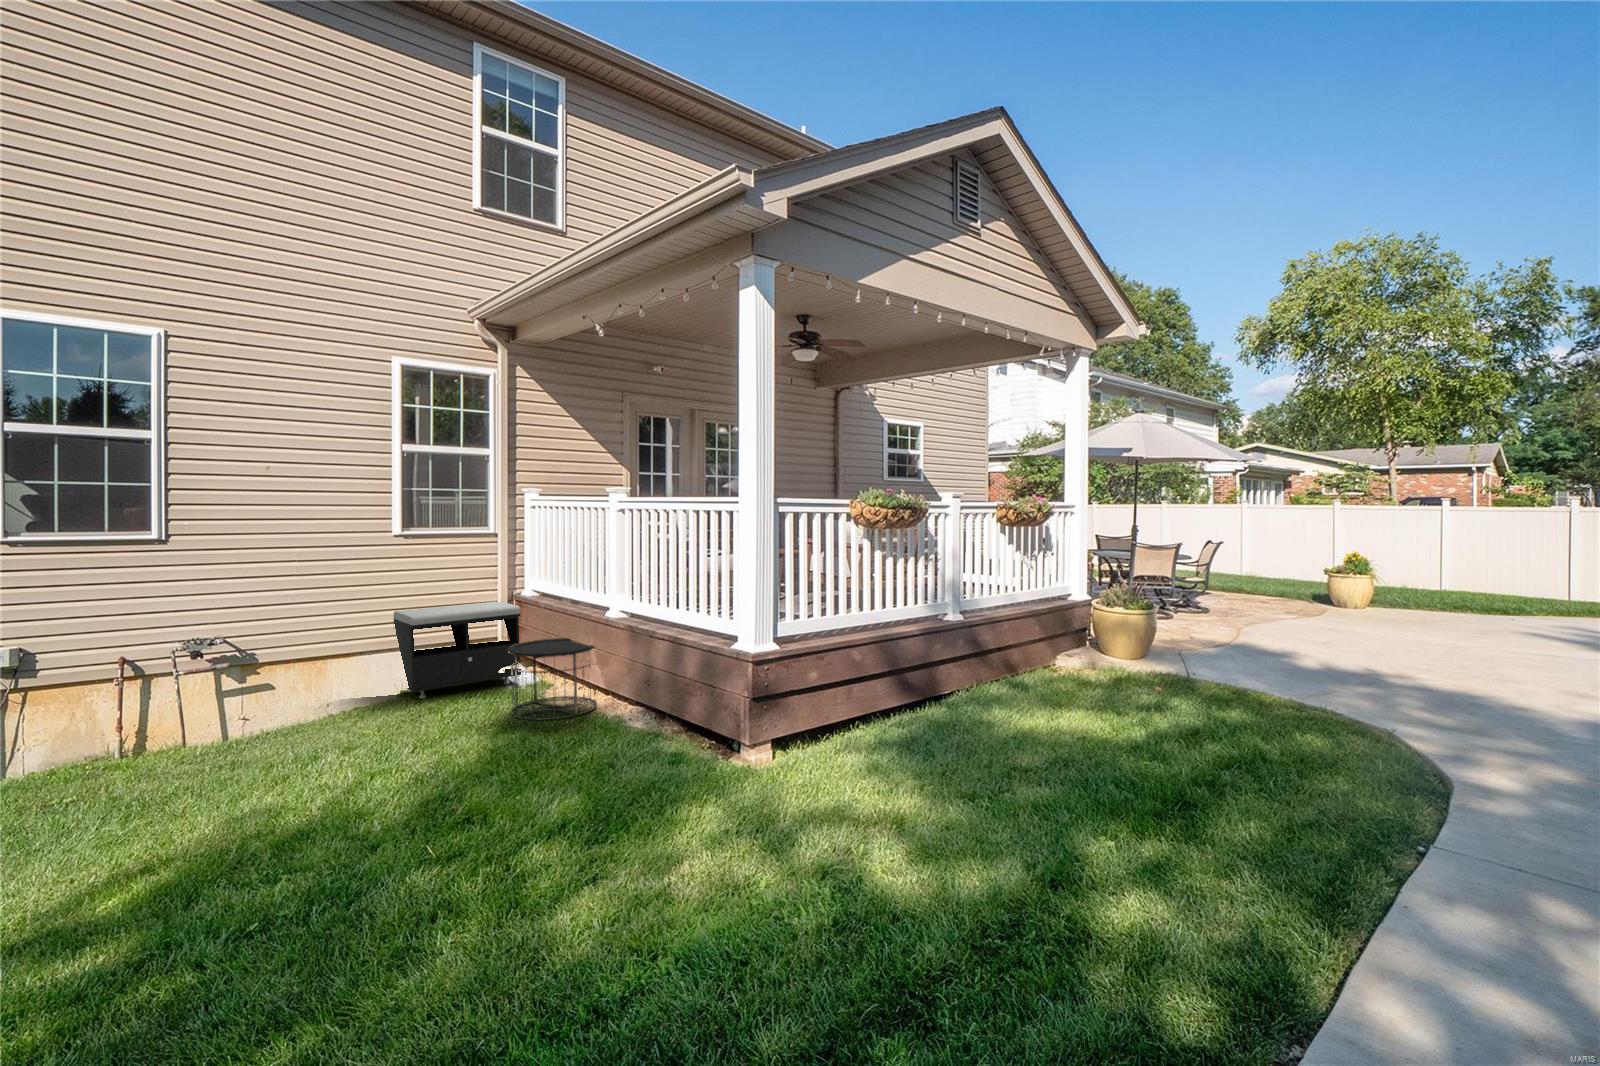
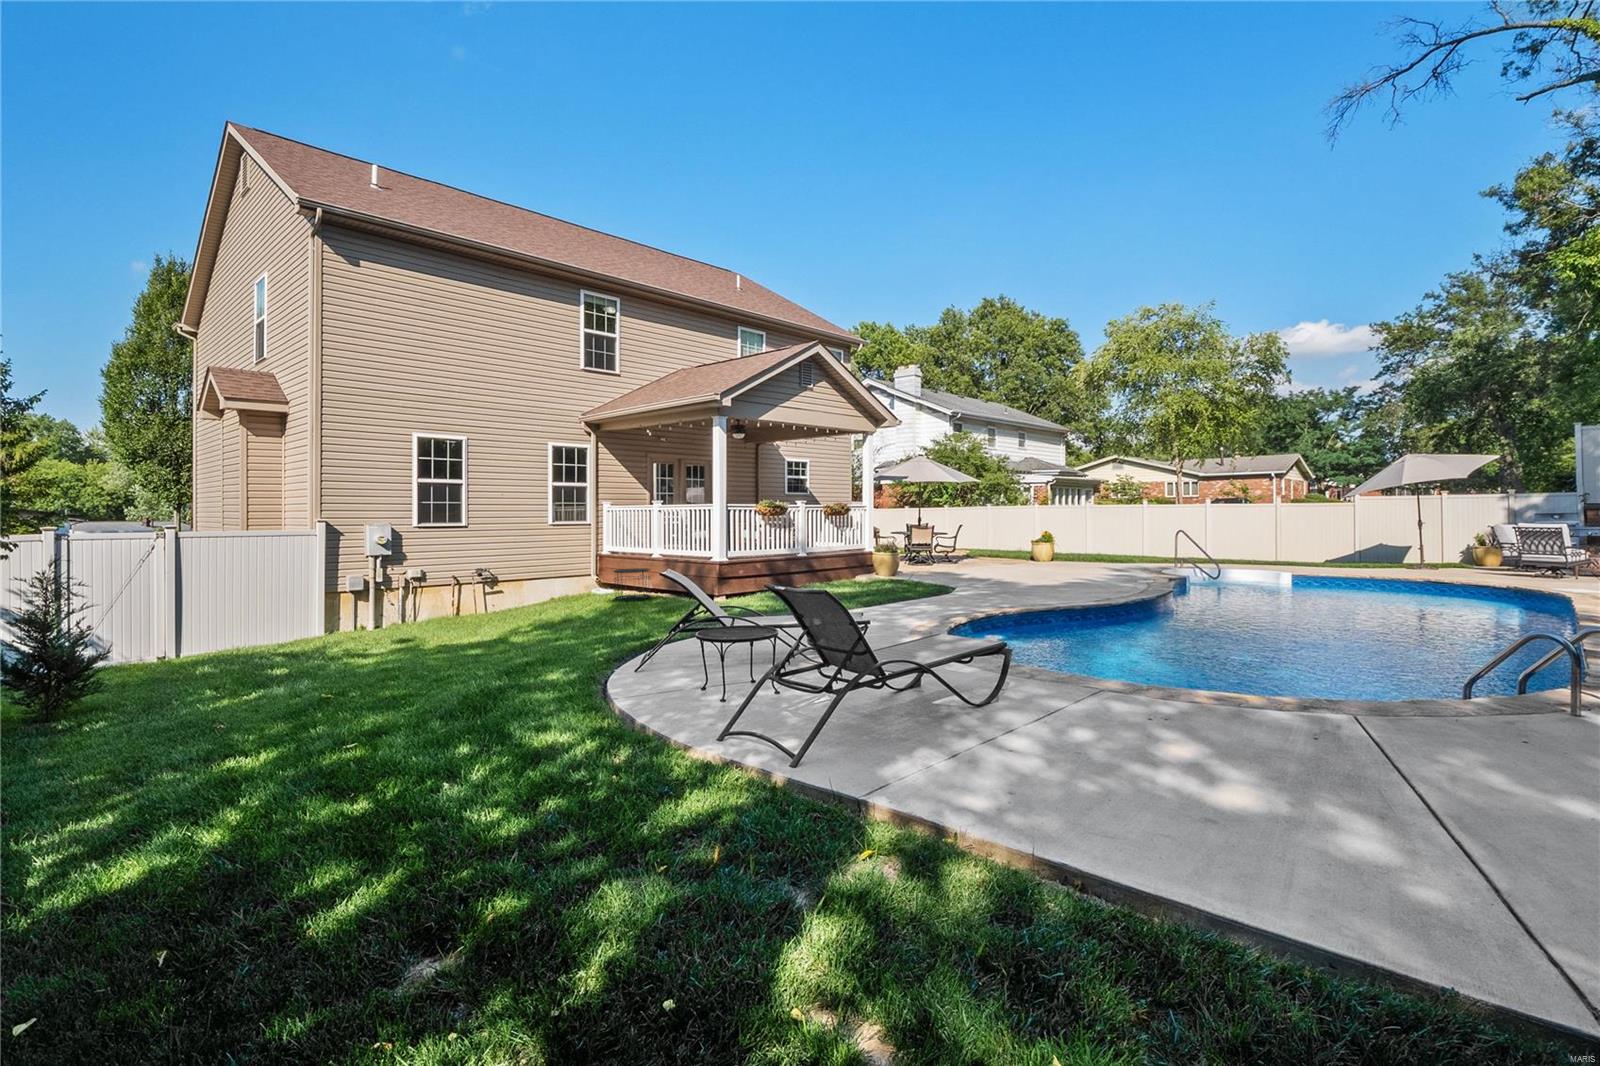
storage bench: present [394,601,521,698] -> none [551,556,609,597]

